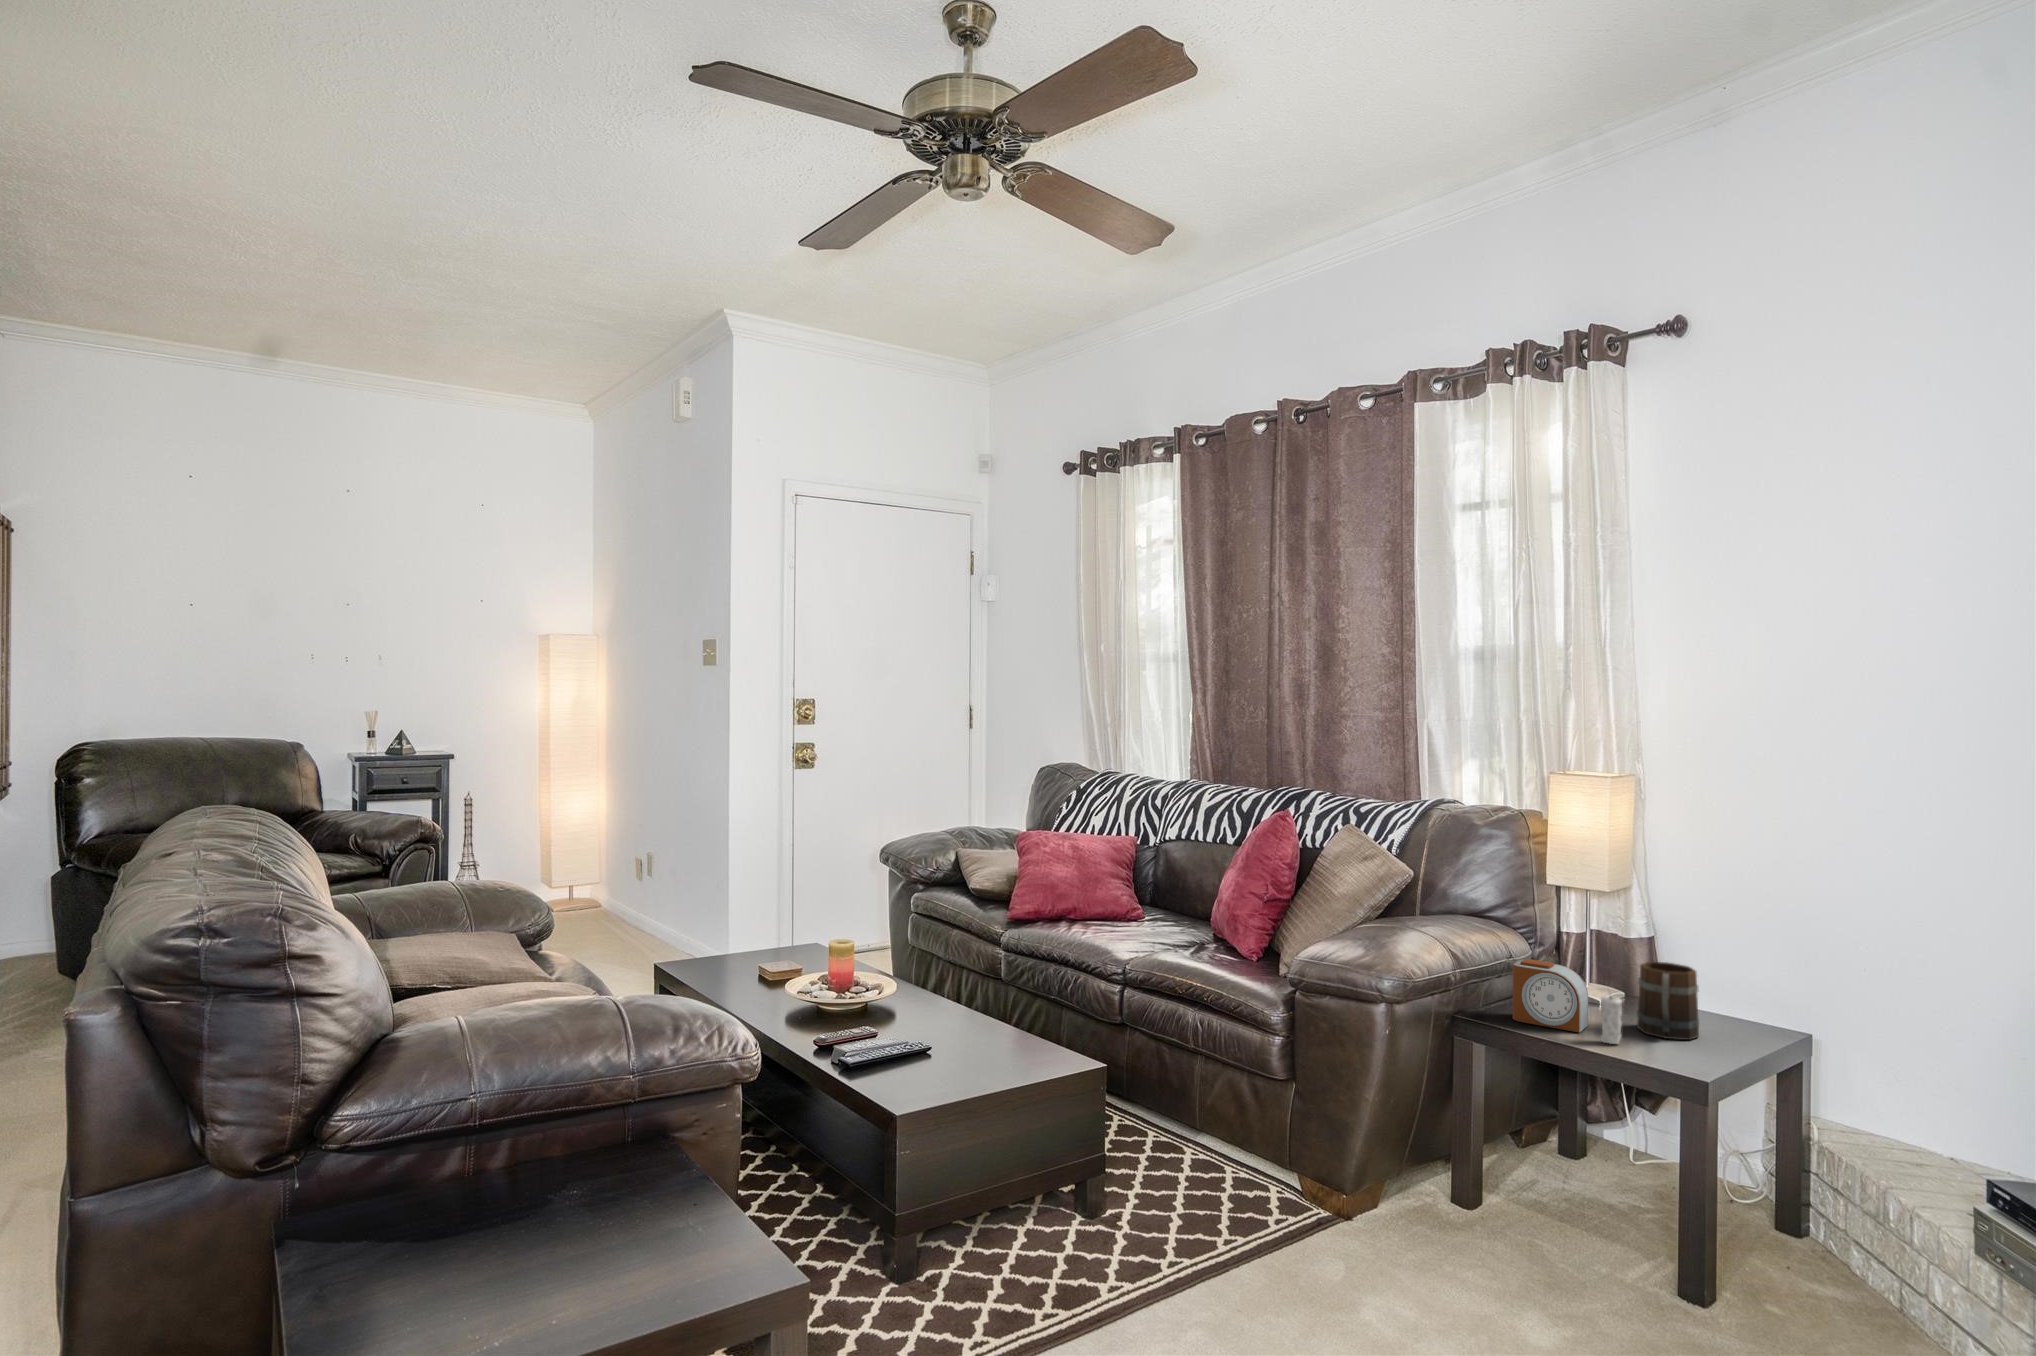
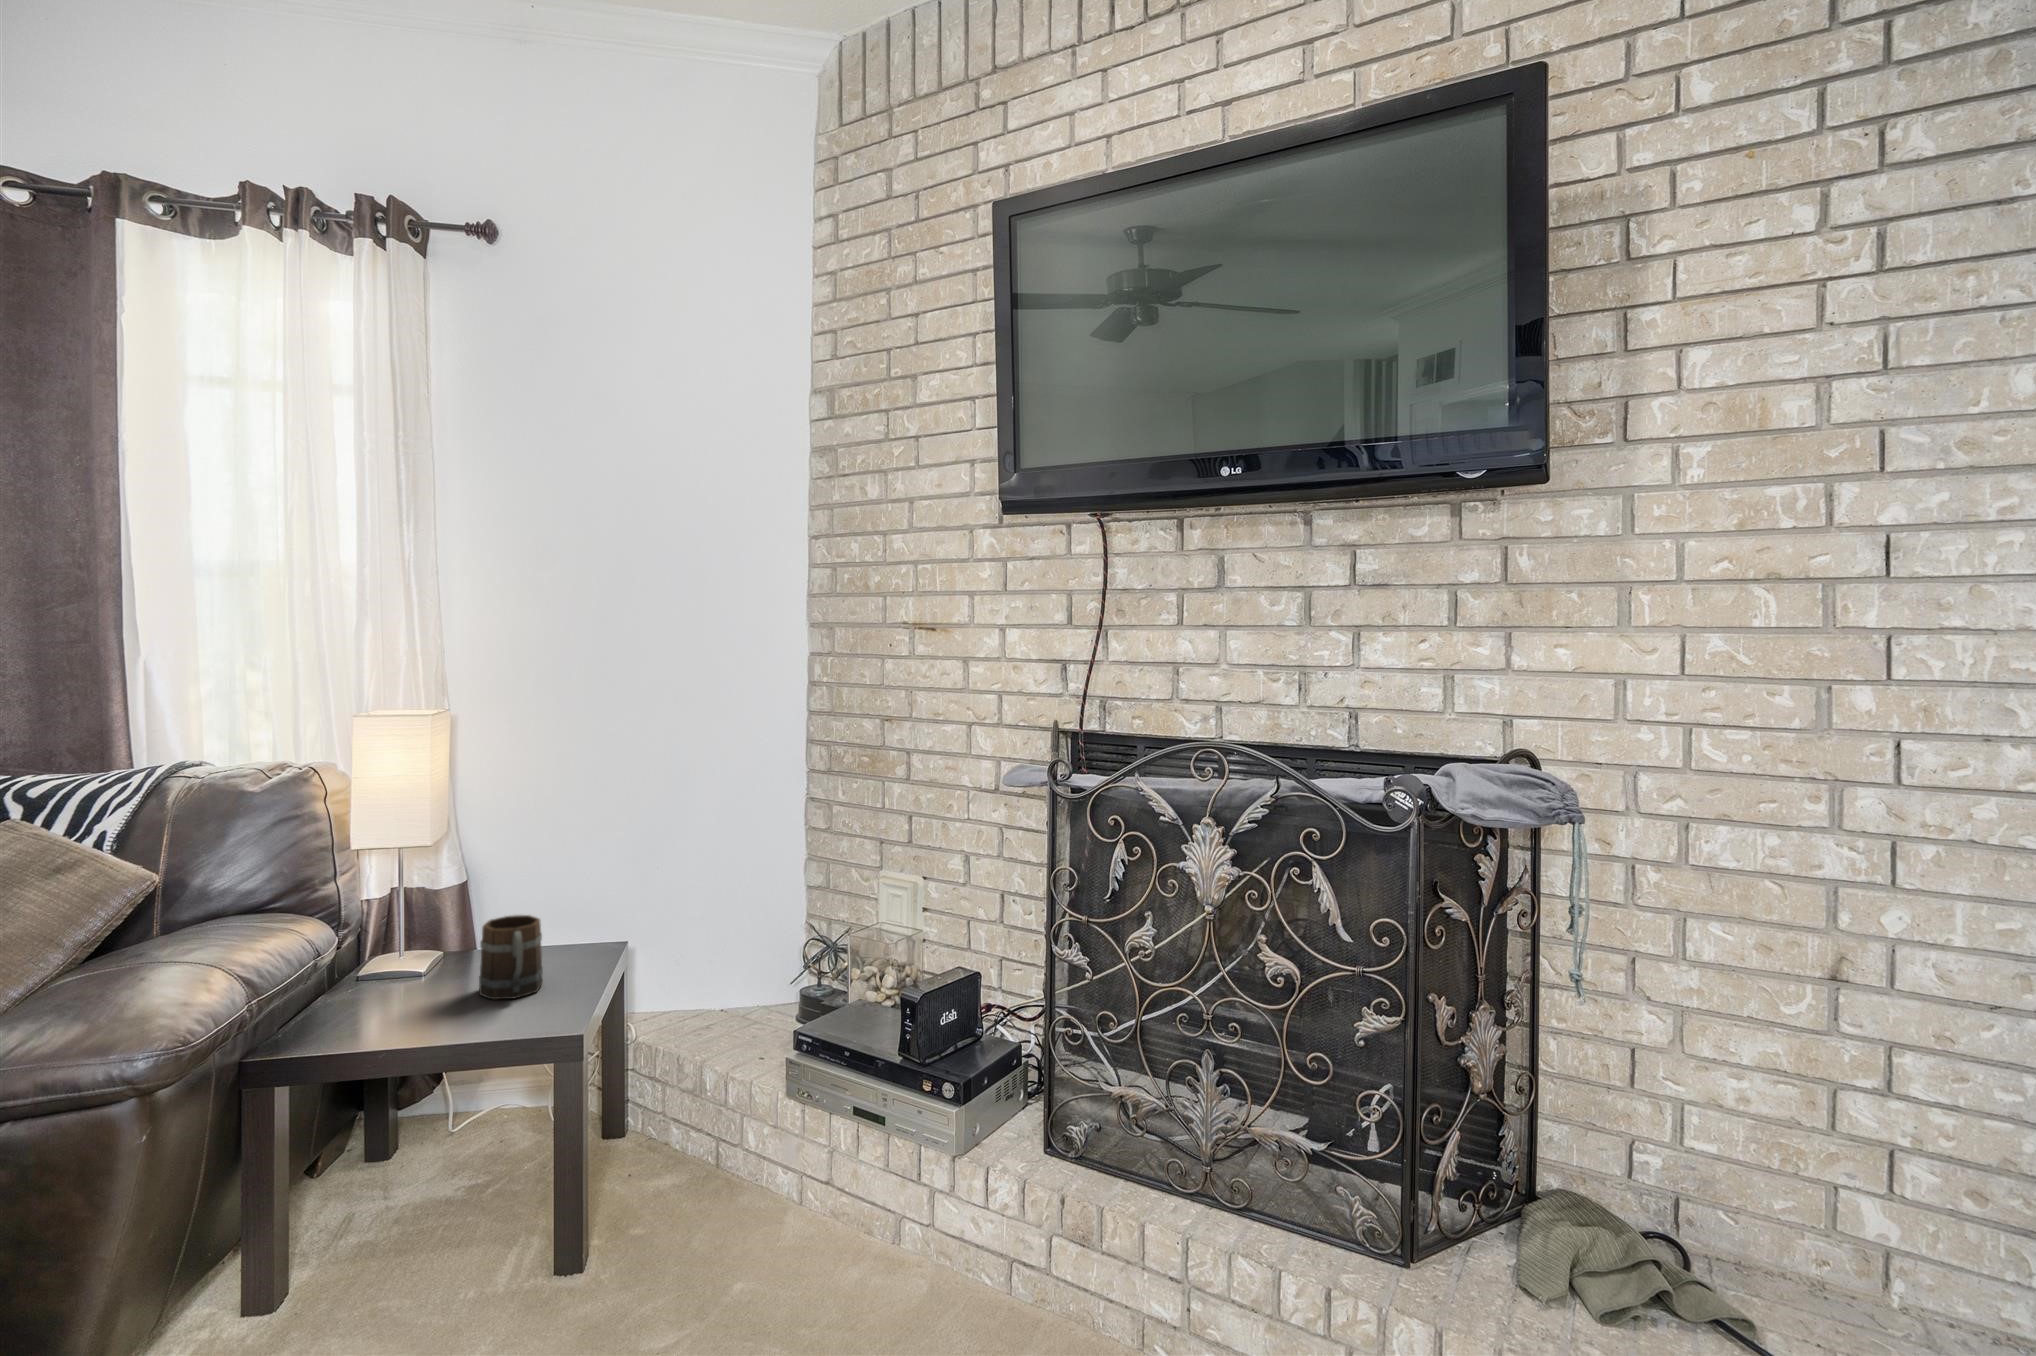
alarm clock: present [1513,959,1588,1033] -> none [335,951,428,1035]
candle: present [1601,996,1622,1044] -> none [454,965,479,1028]

